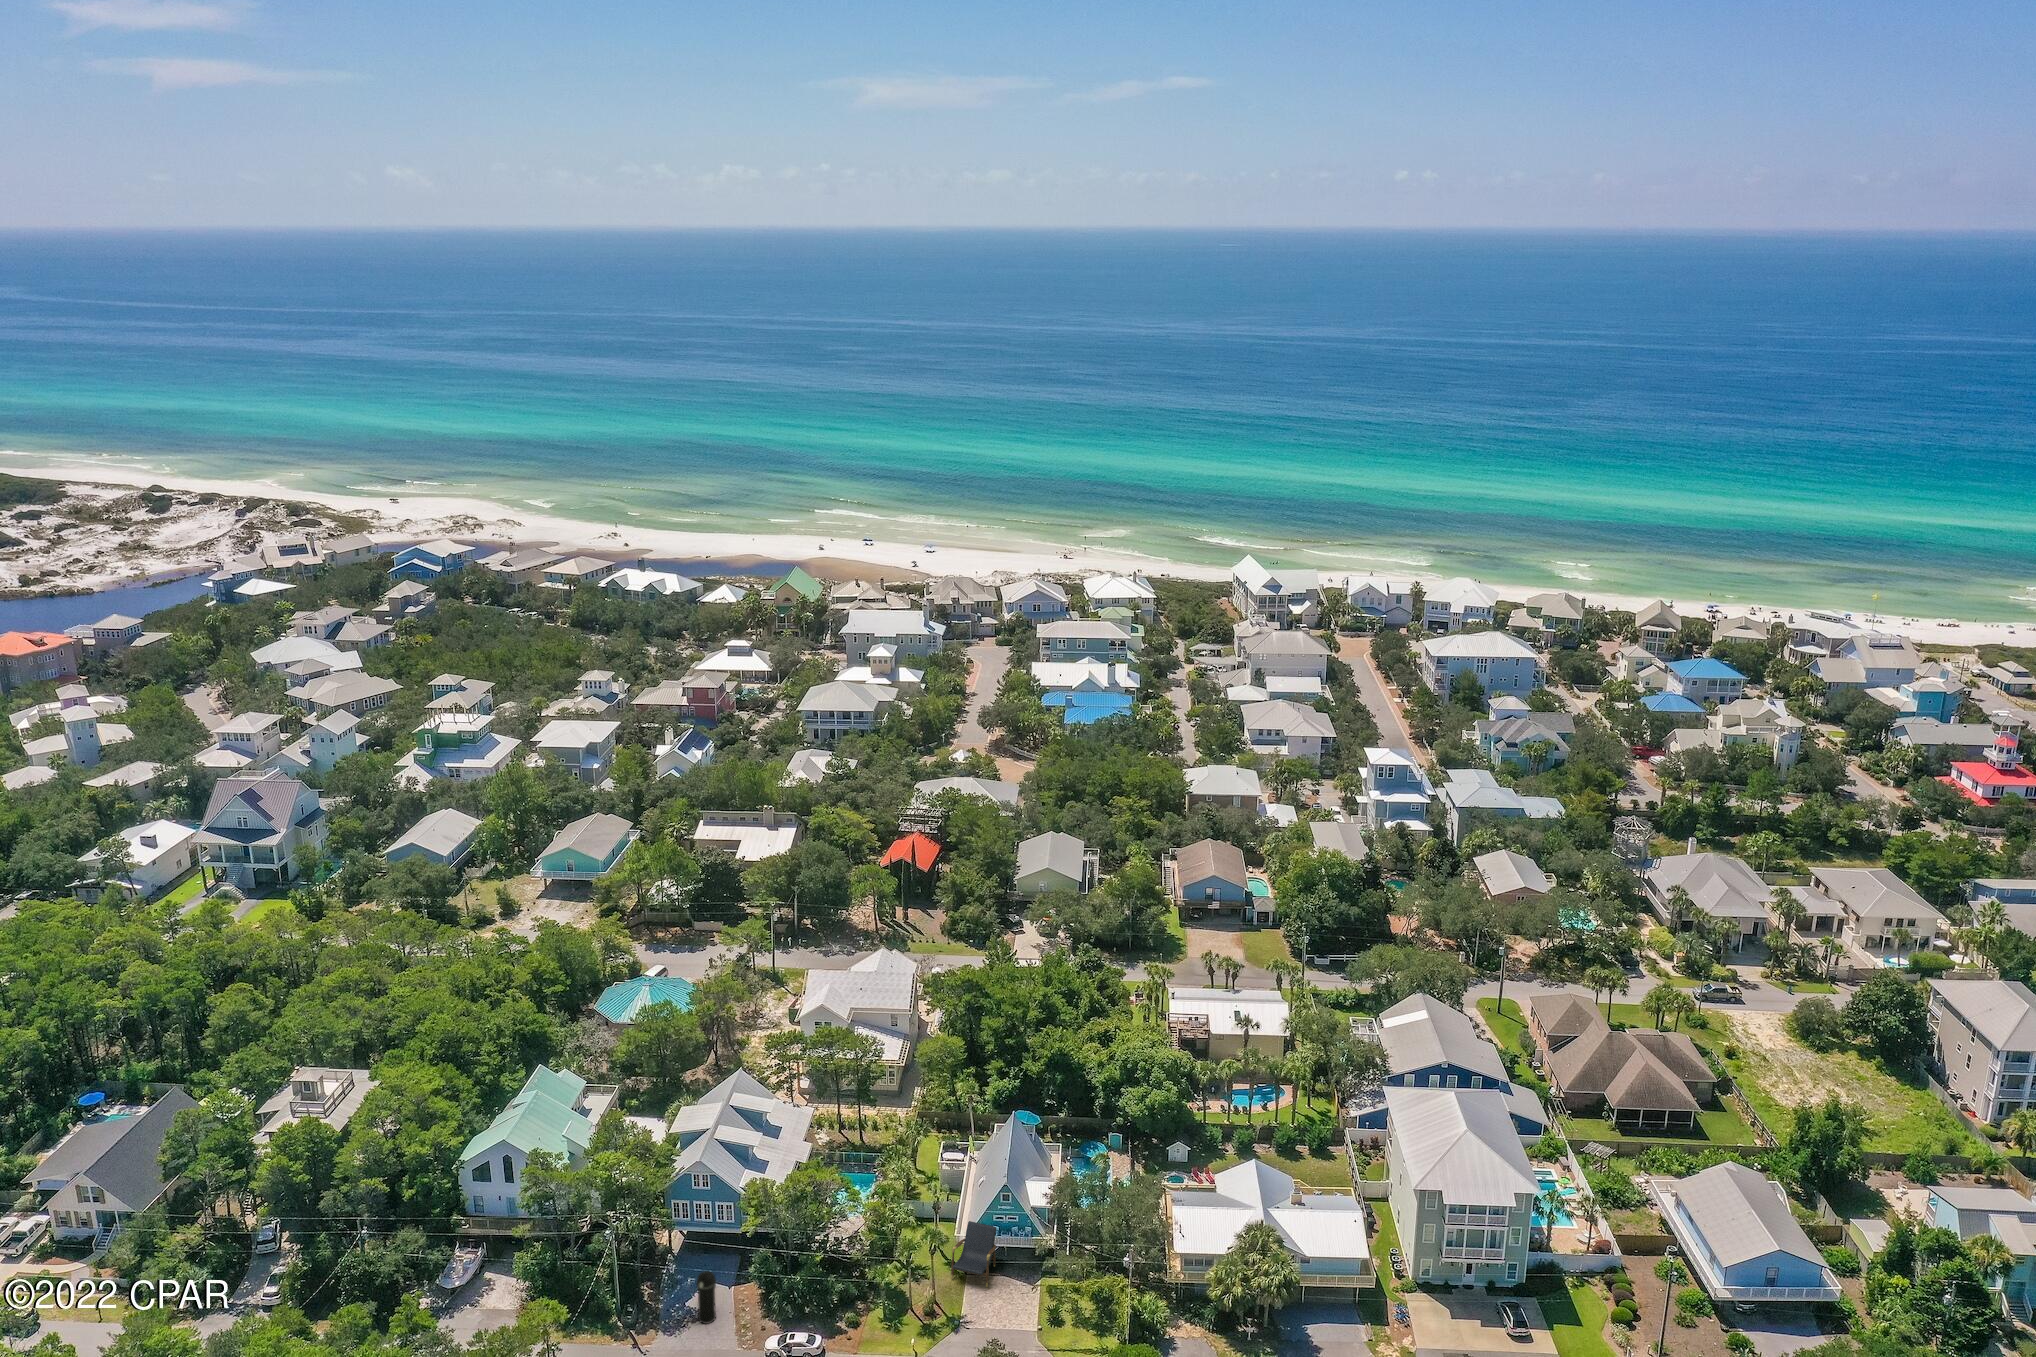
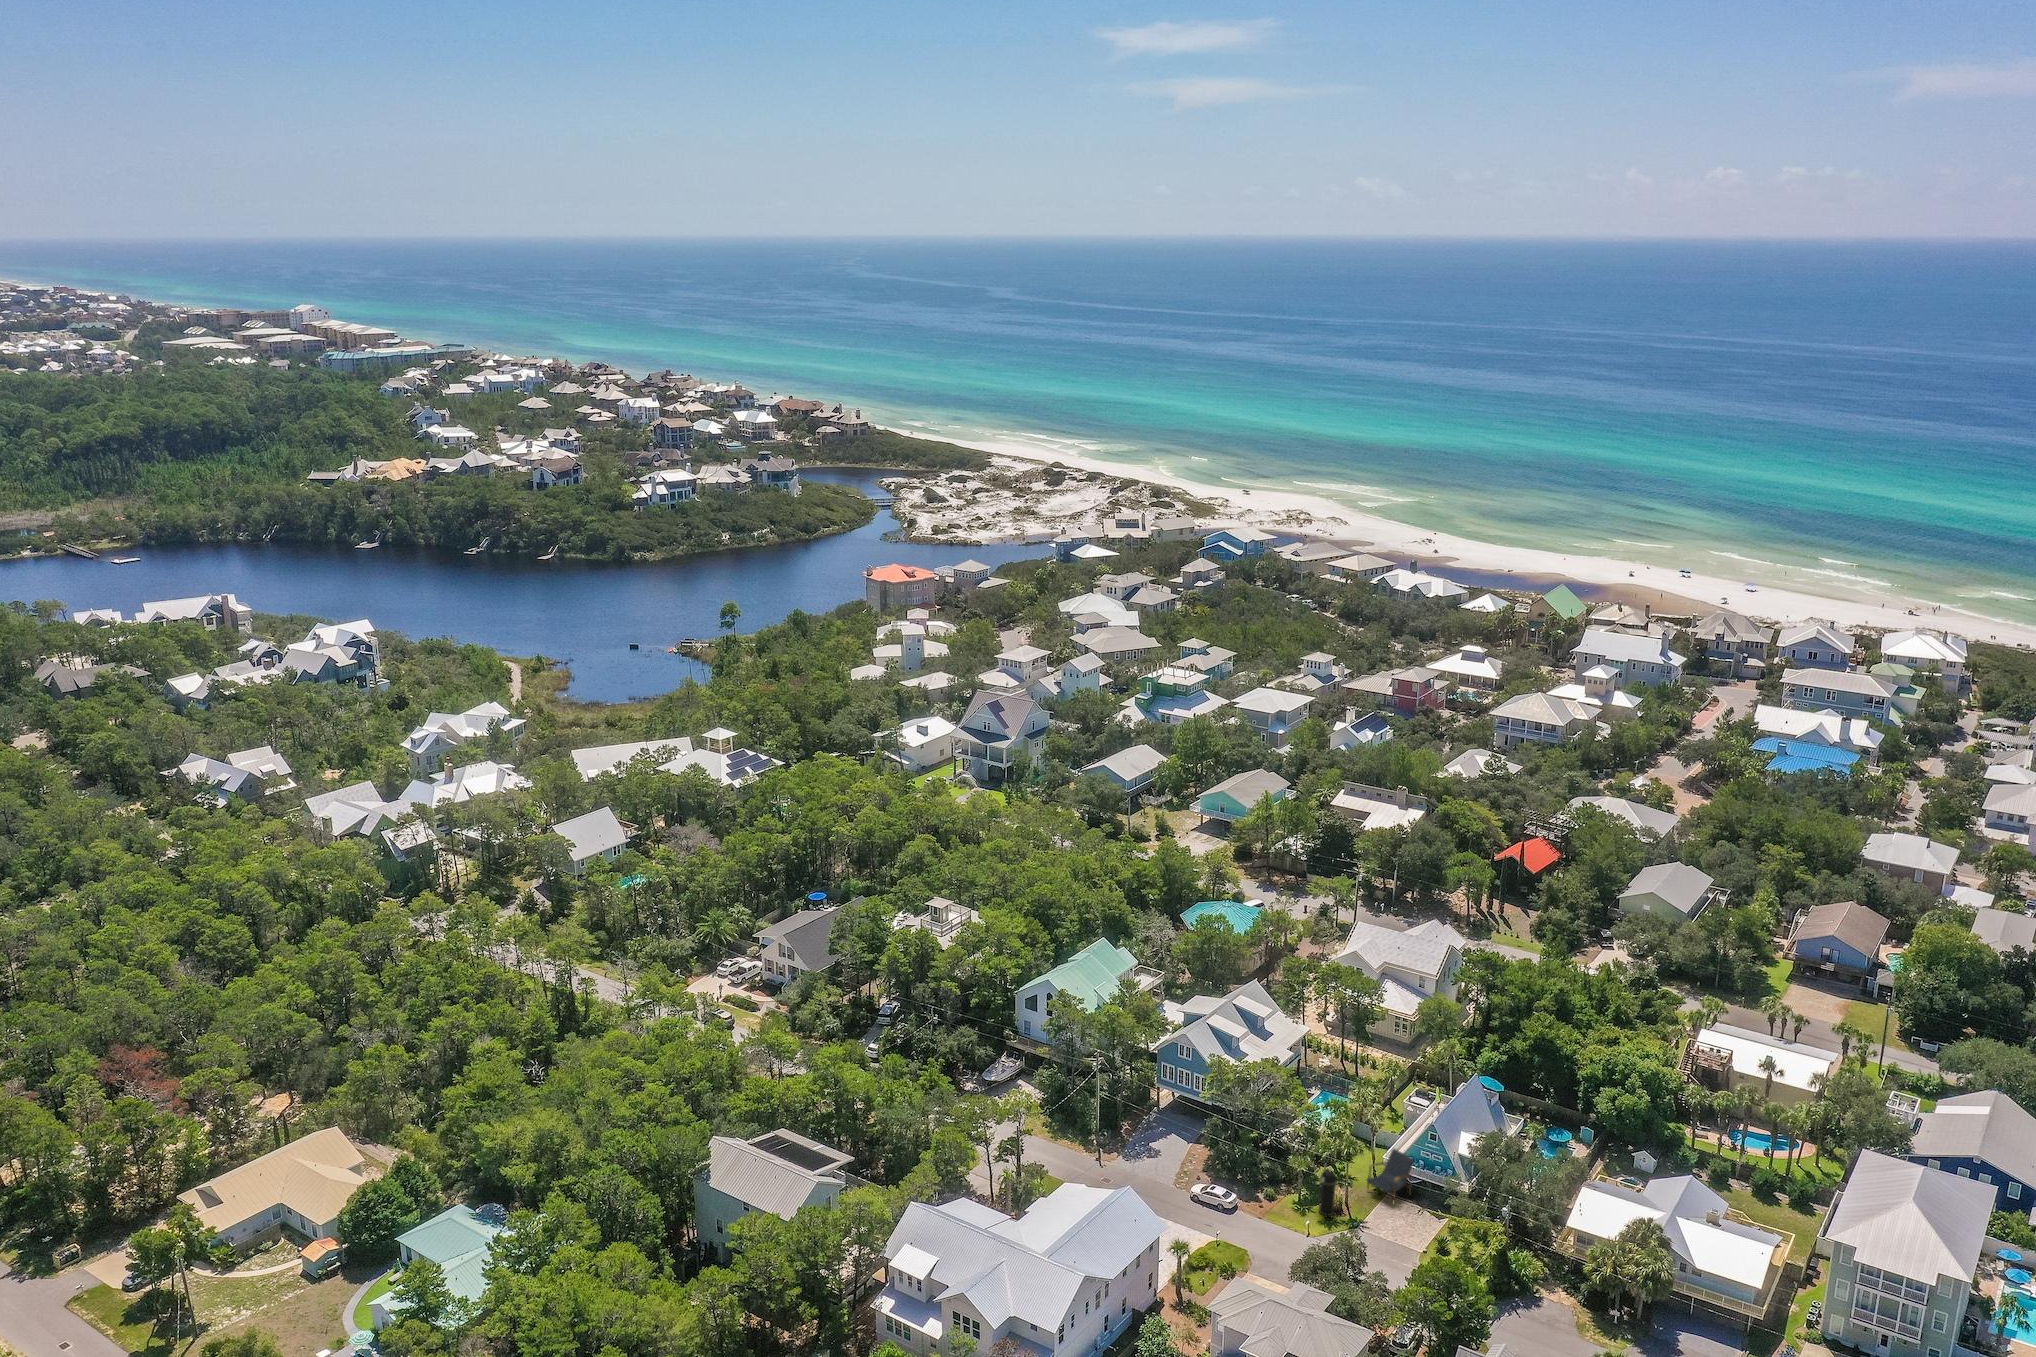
trash can: present [696,1271,716,1324] -> present [1319,1170,1337,1216]

